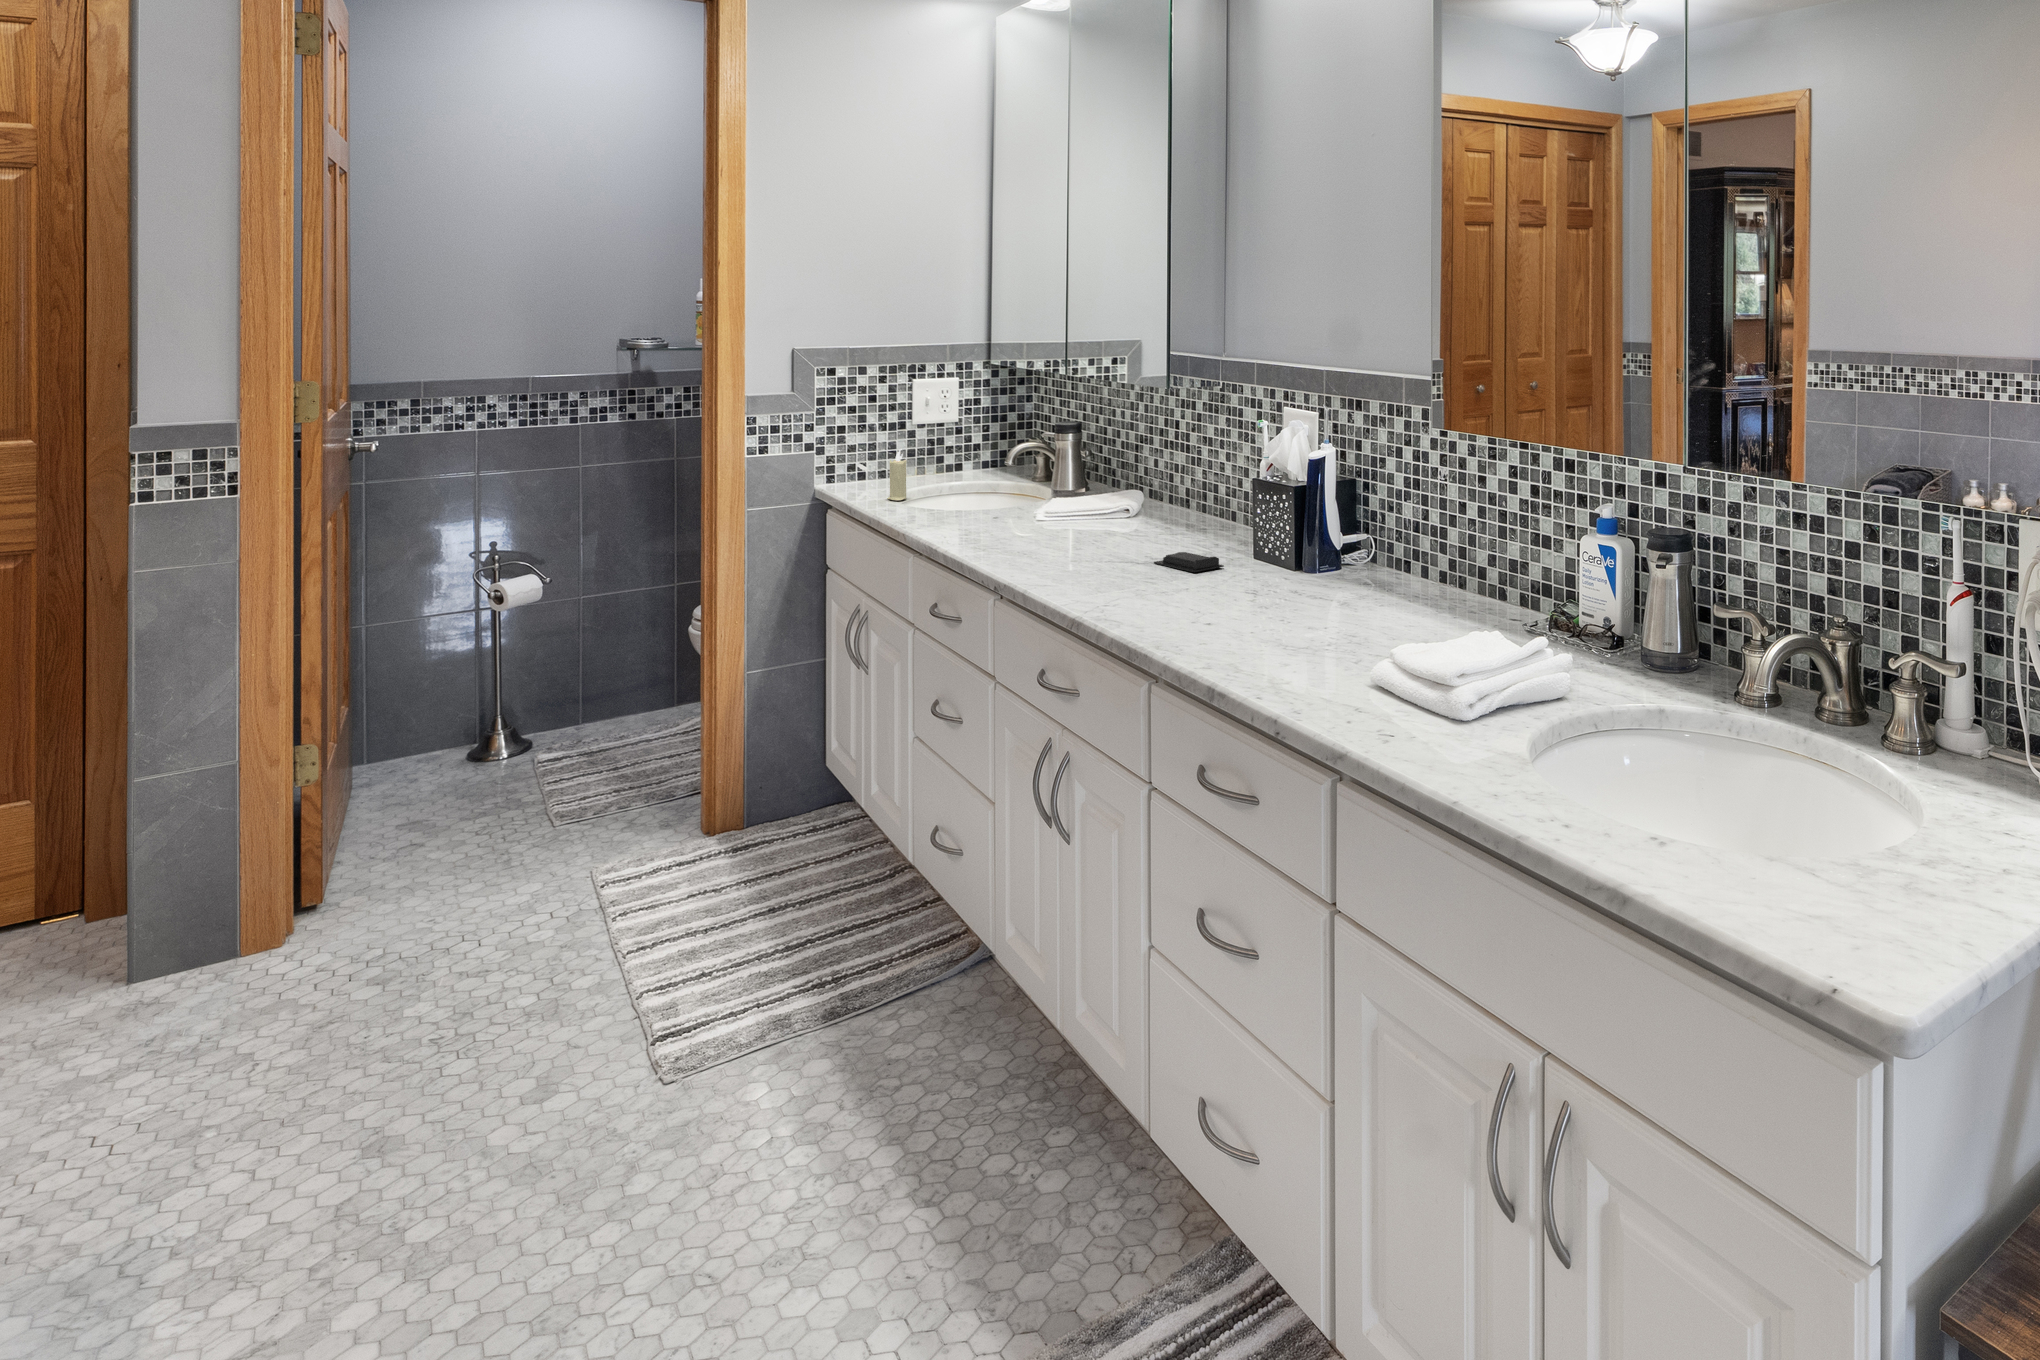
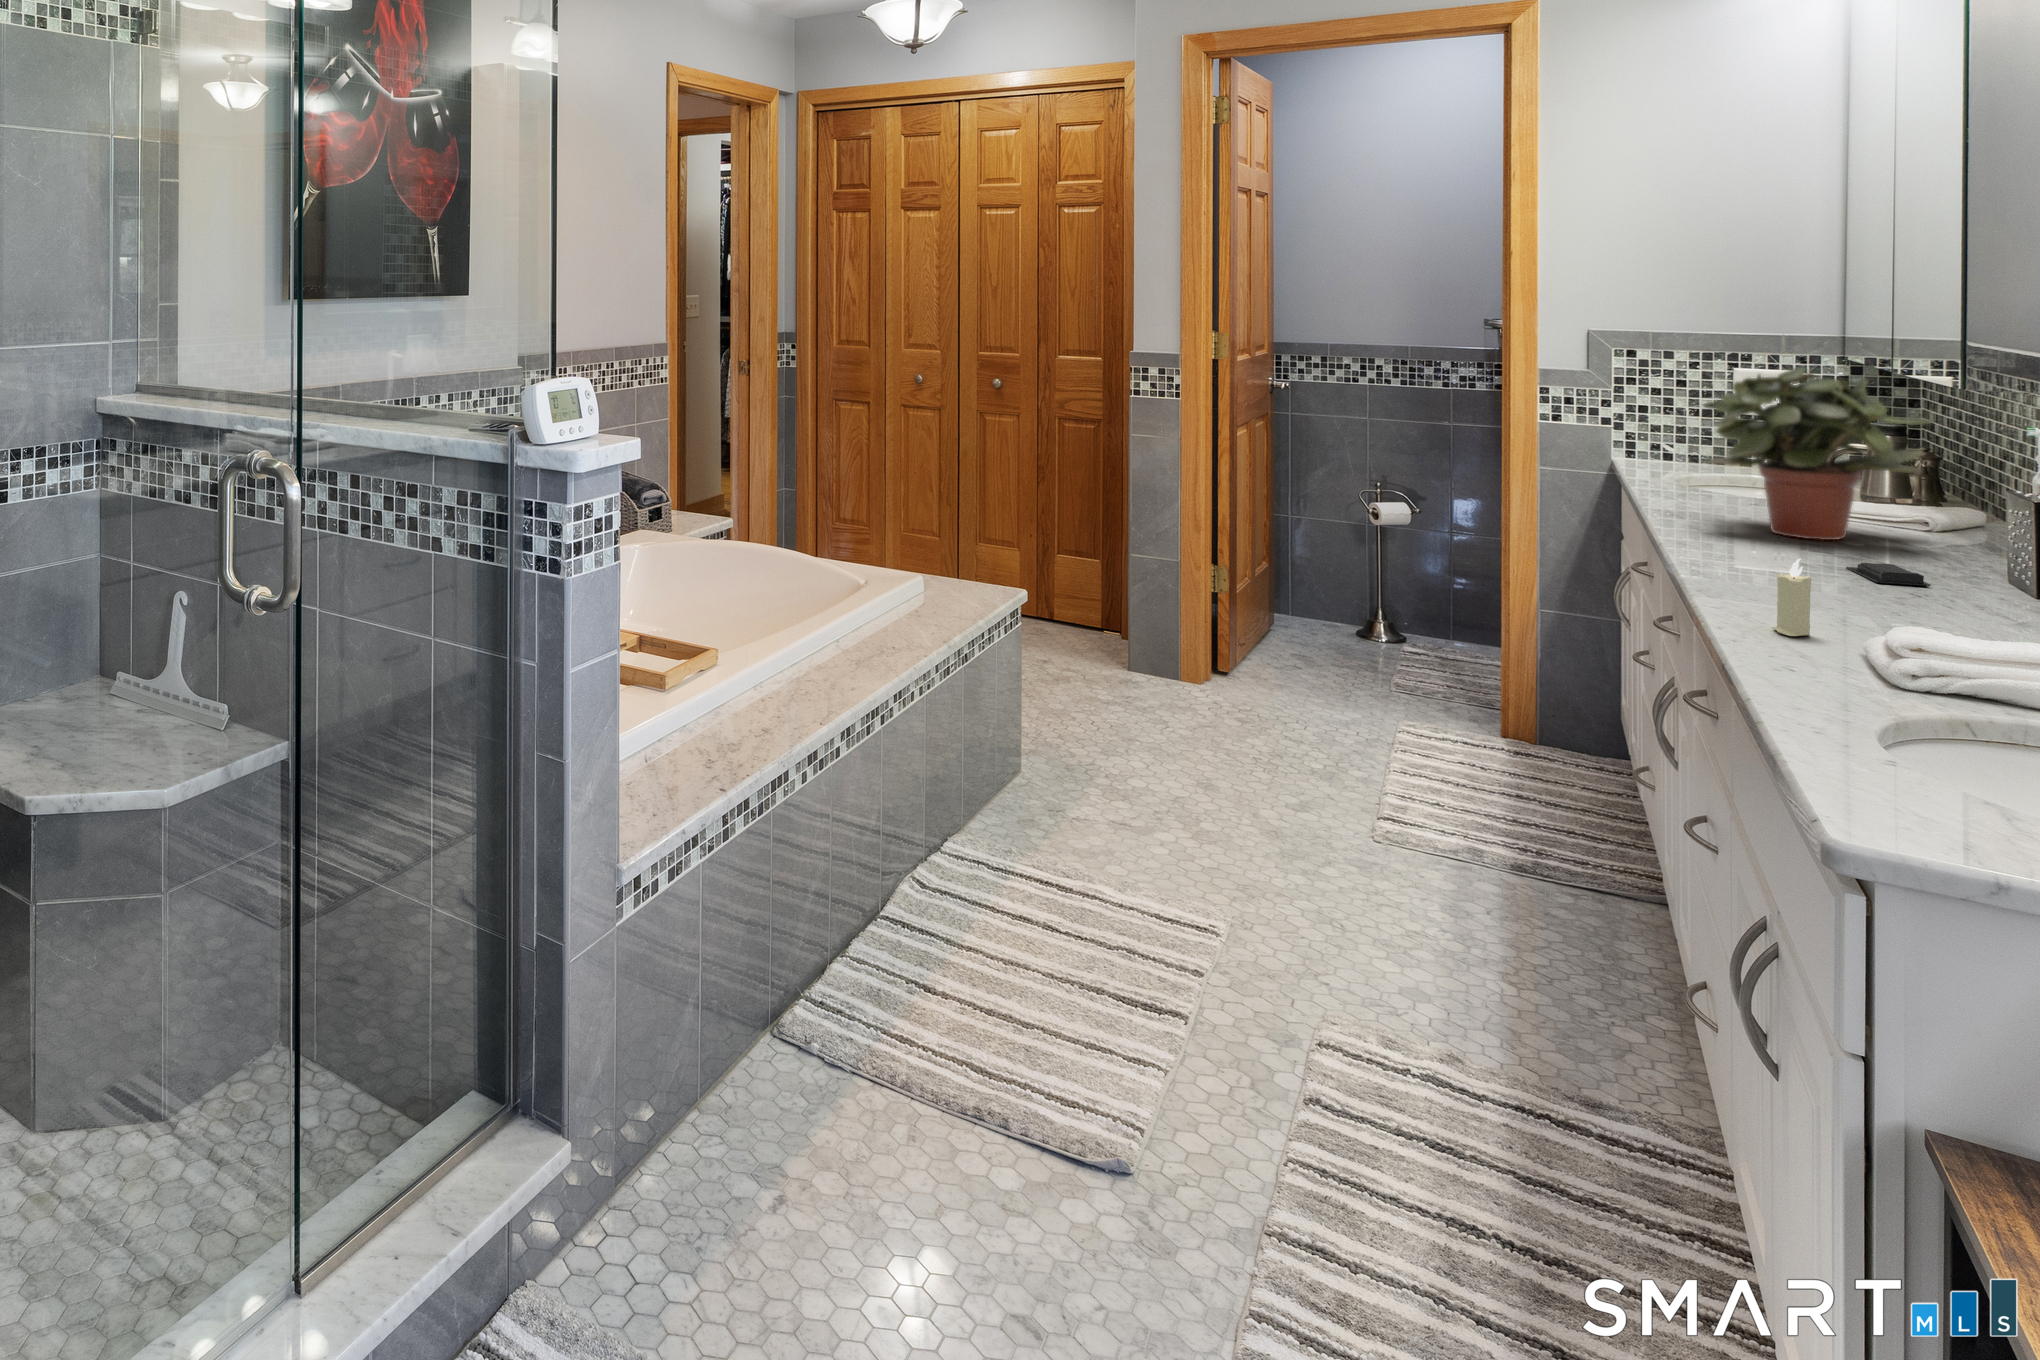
potted plant: none [996,367,1167,541] -> present [1704,367,1932,540]
candle: present [887,449,907,500] -> present [1772,559,1811,636]

